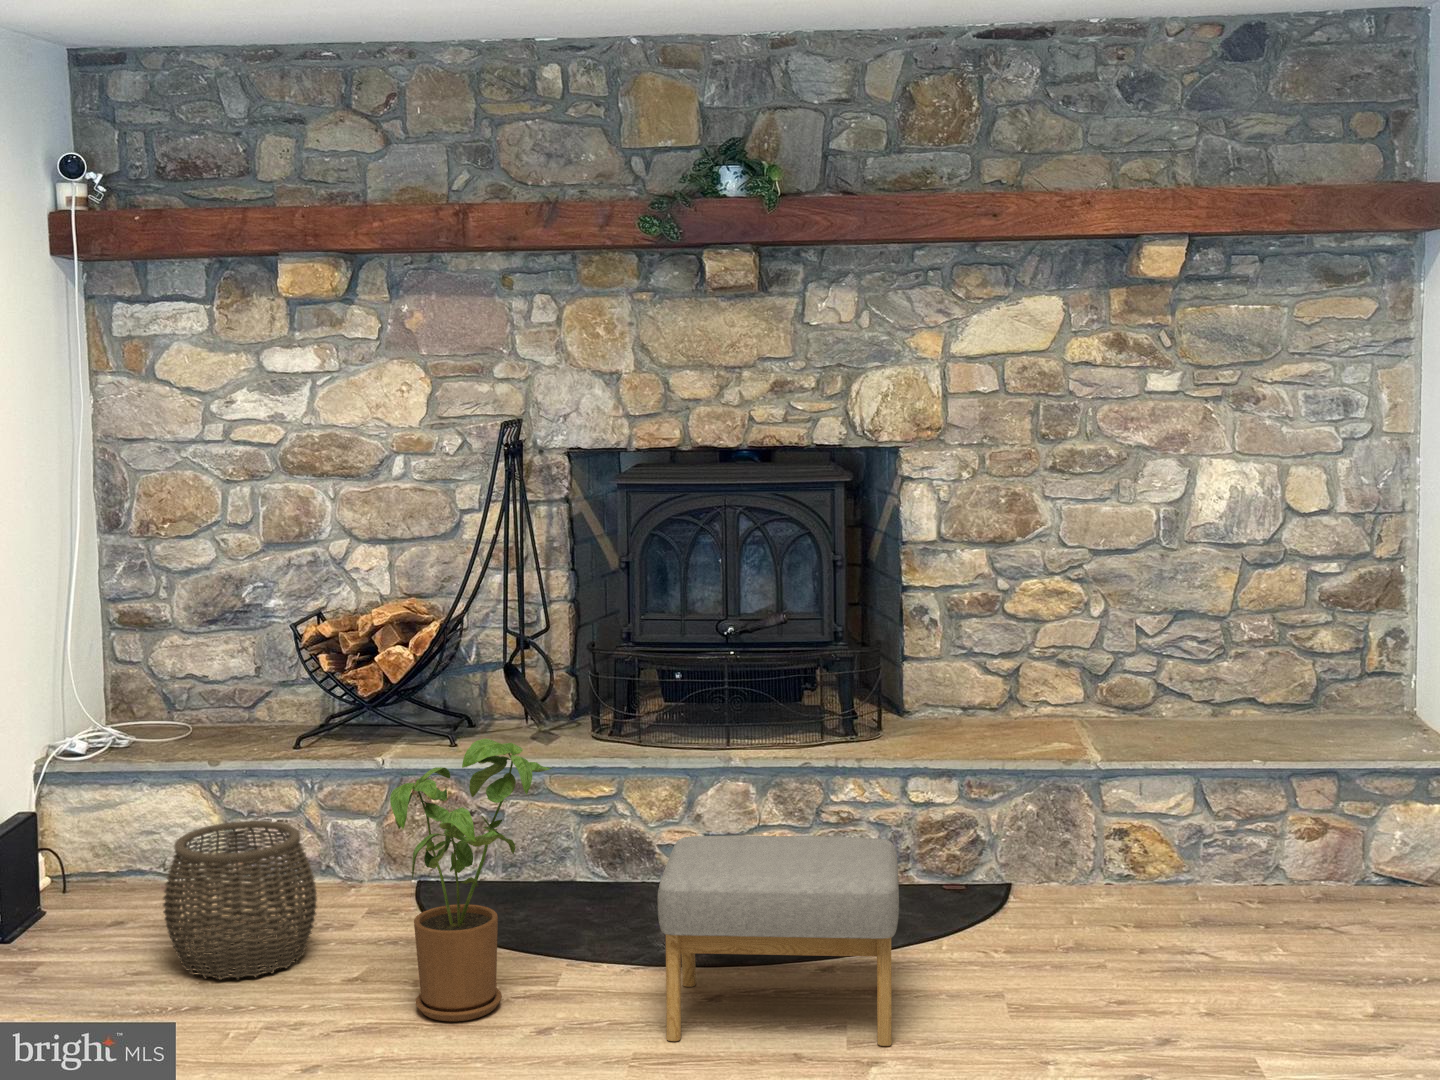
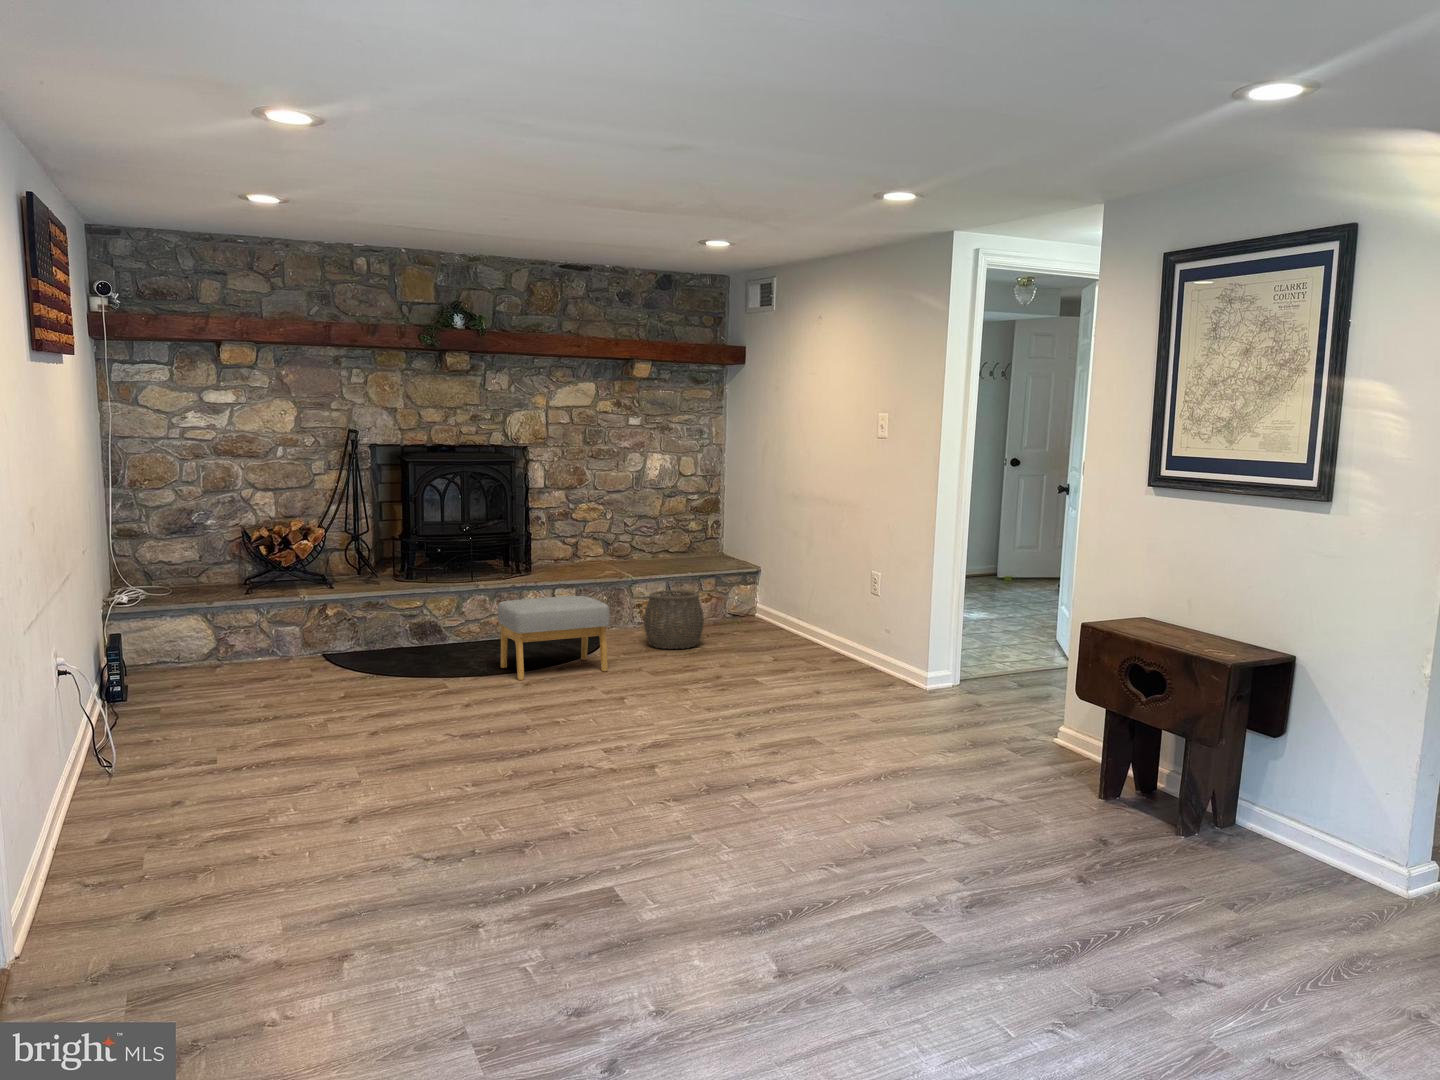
house plant: present [390,739,552,1021] -> none [377,558,449,687]
woven basket: present [163,821,317,980] -> present [643,590,704,649]

